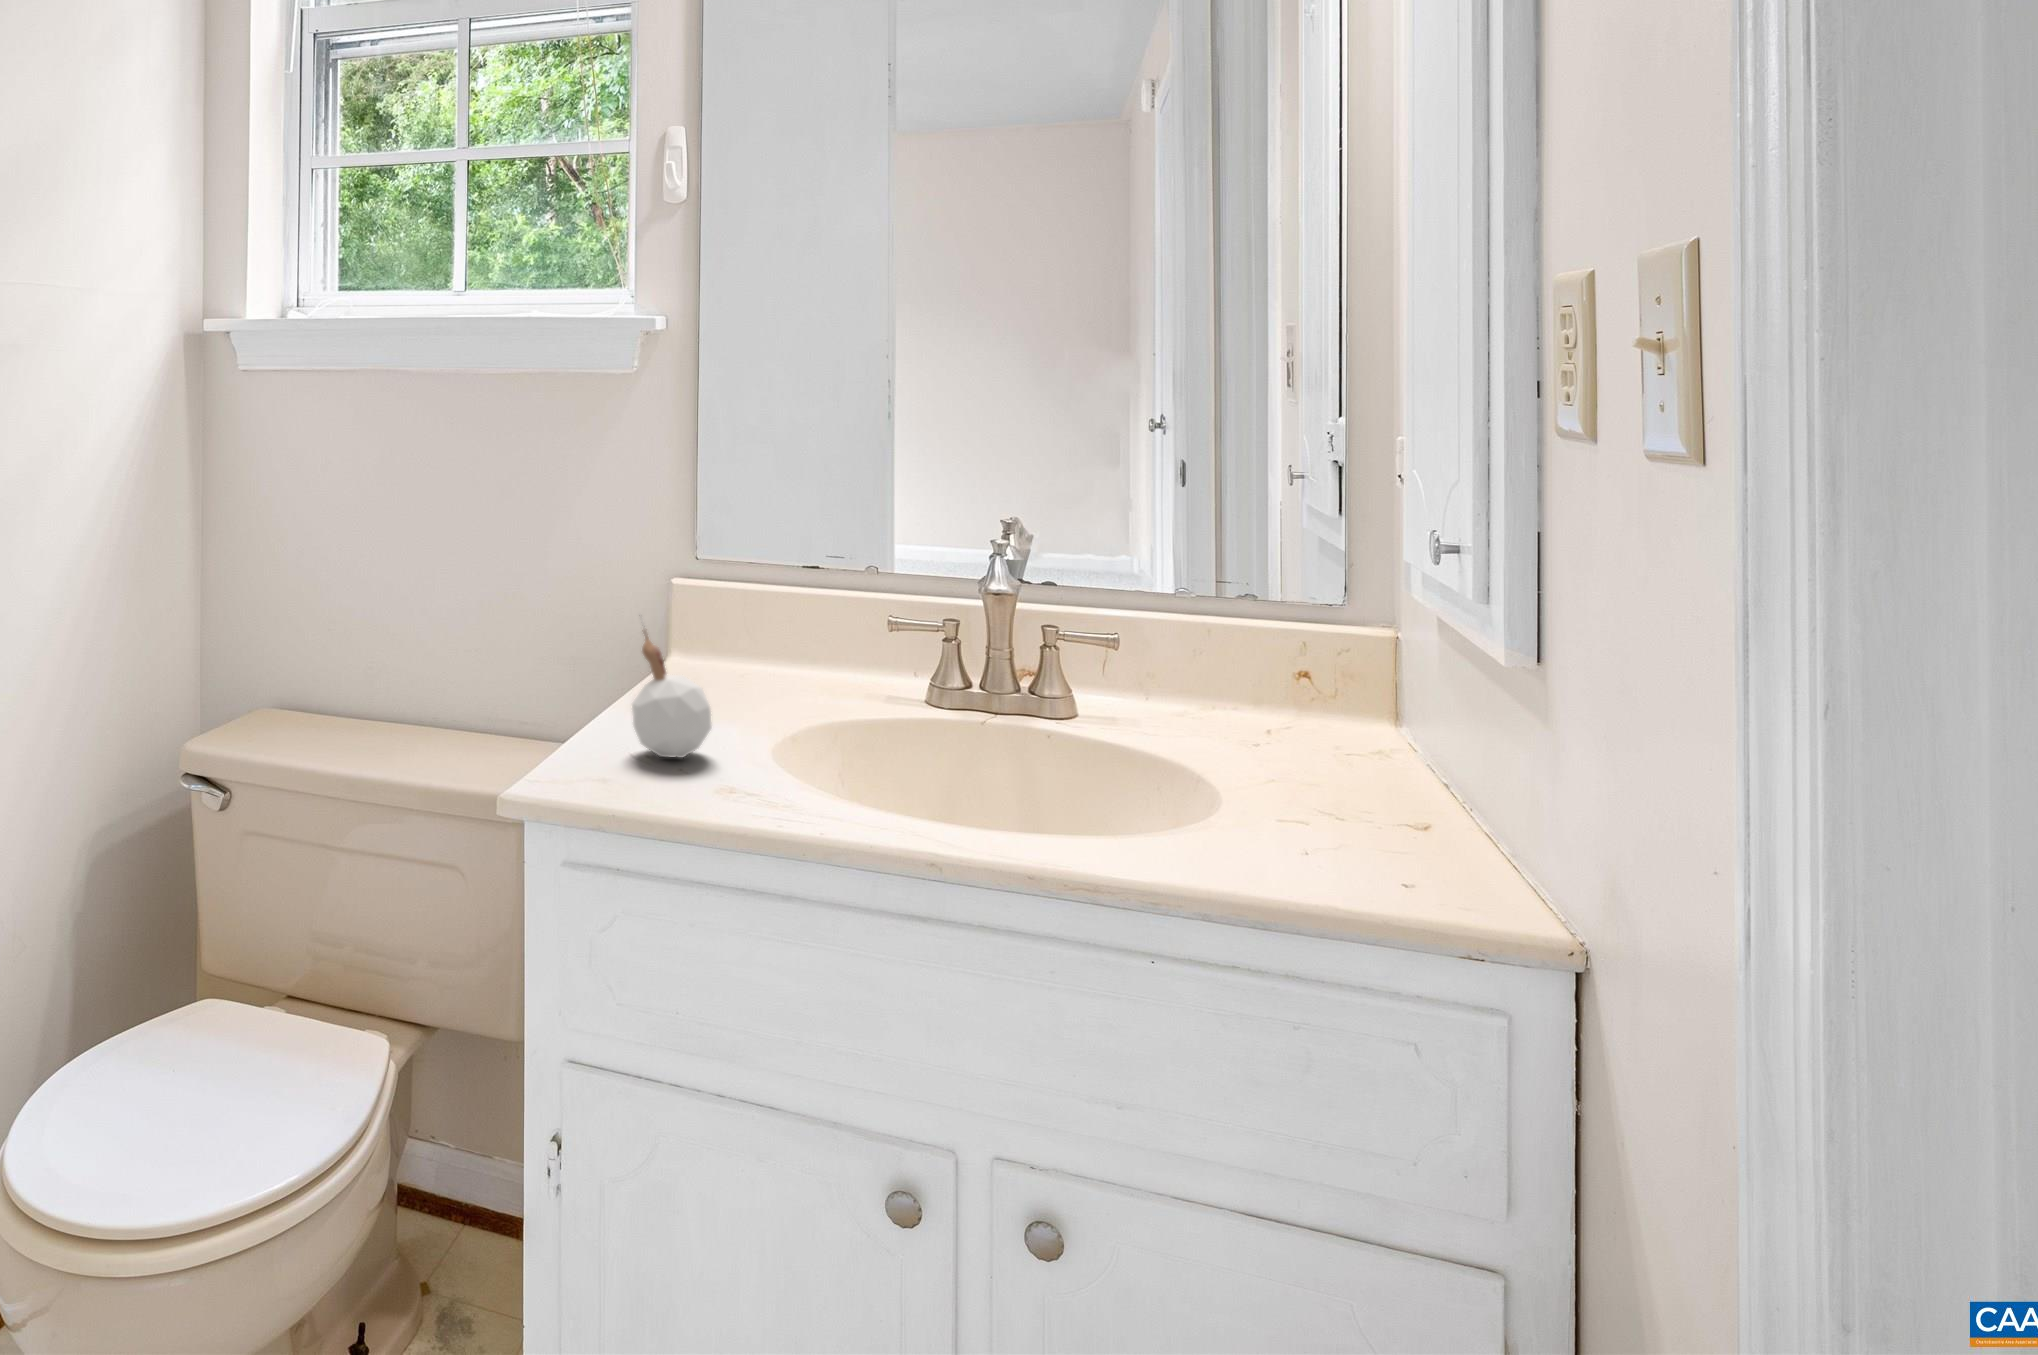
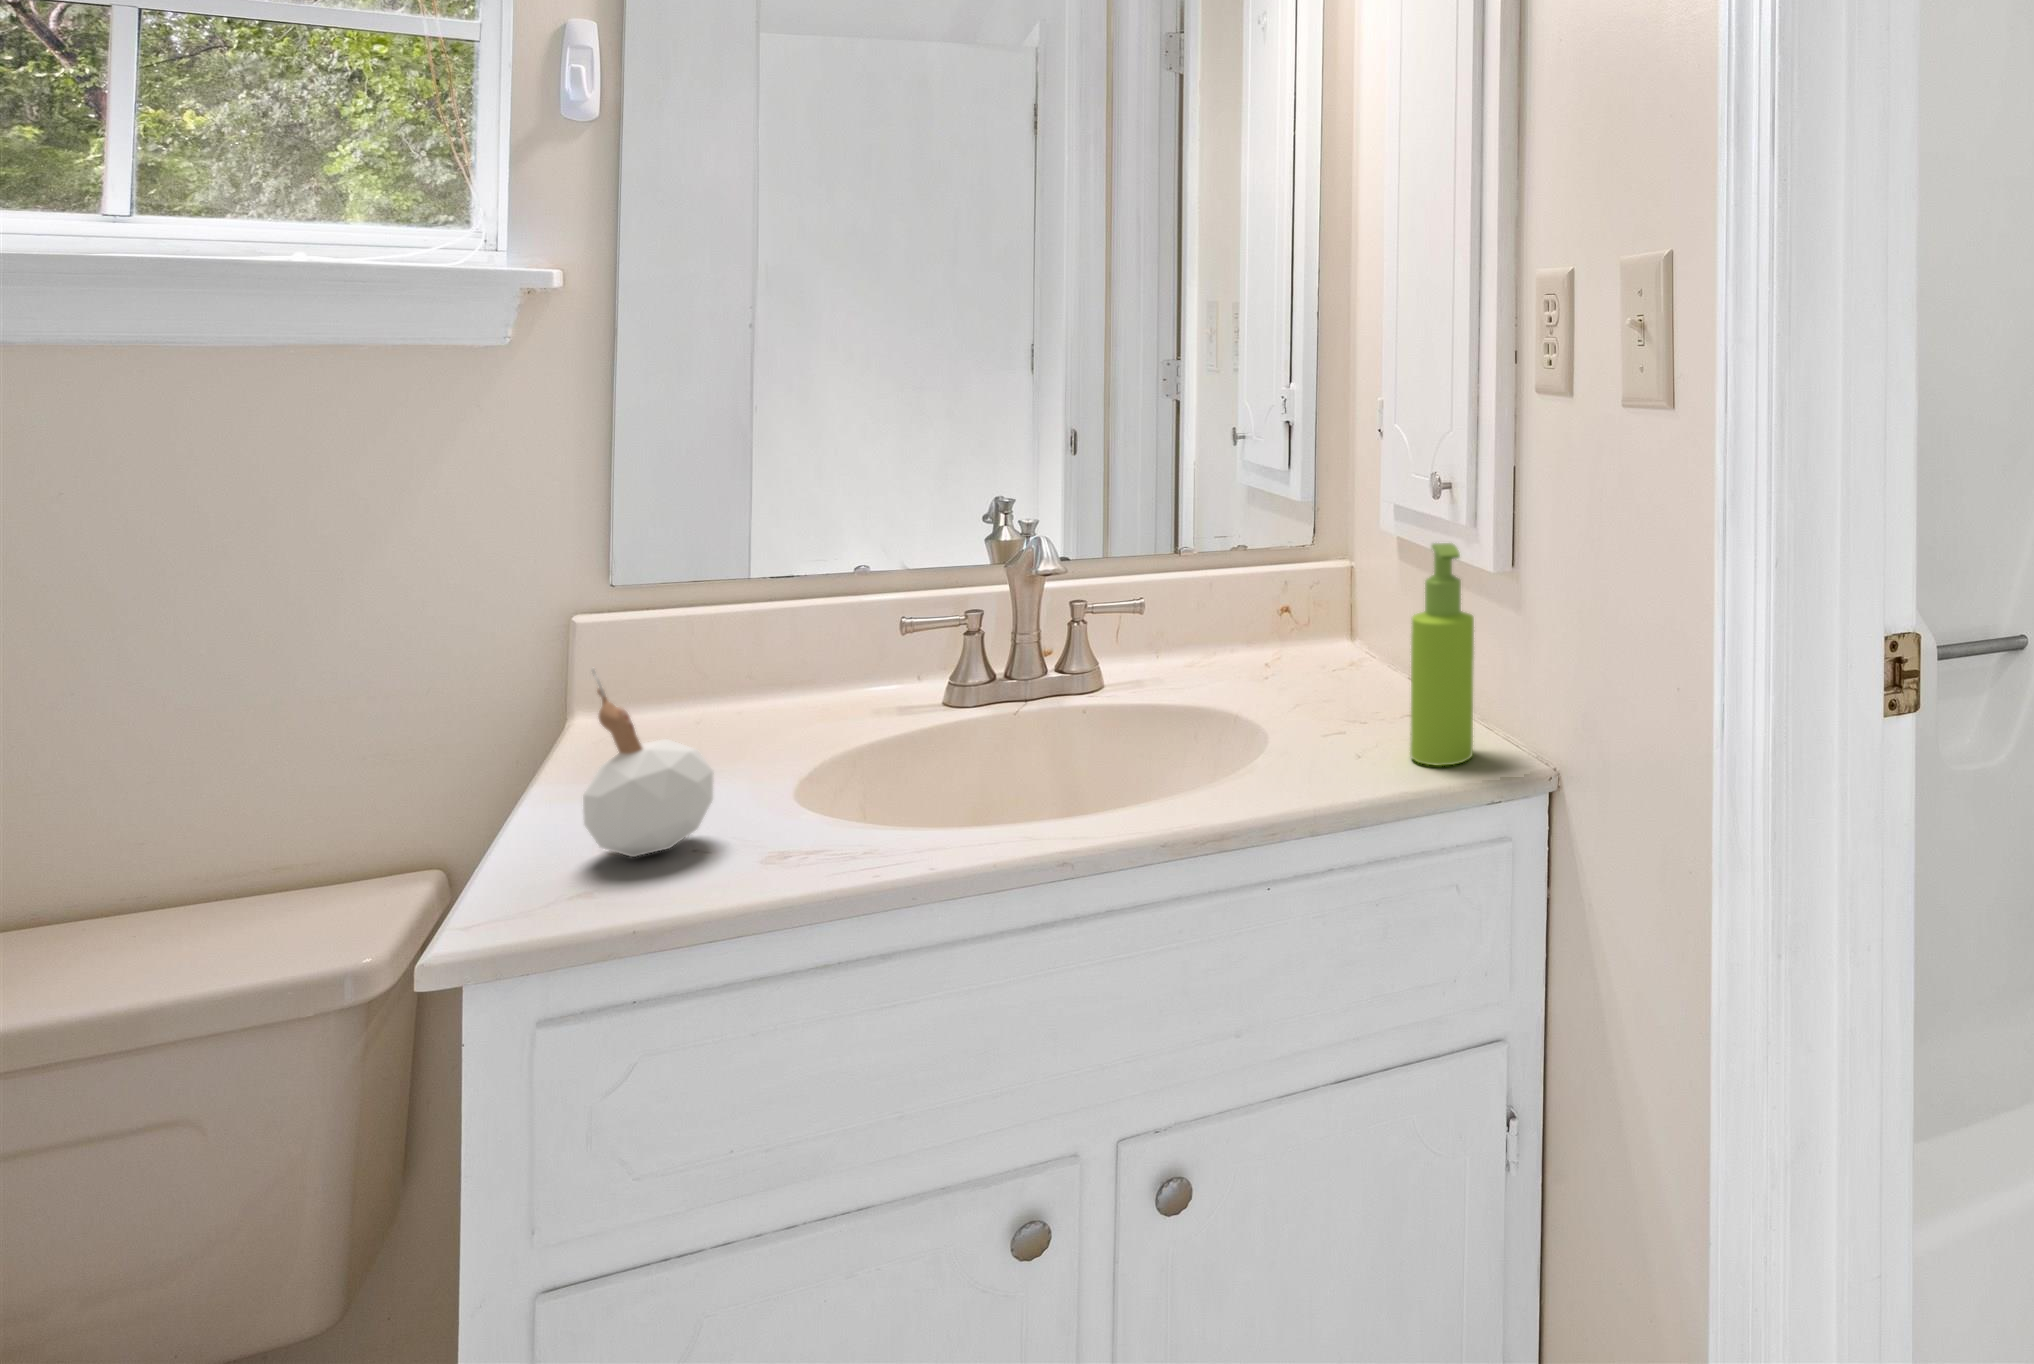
soap dispenser: none [1354,617,1442,883] -> present [1410,543,1474,766]

